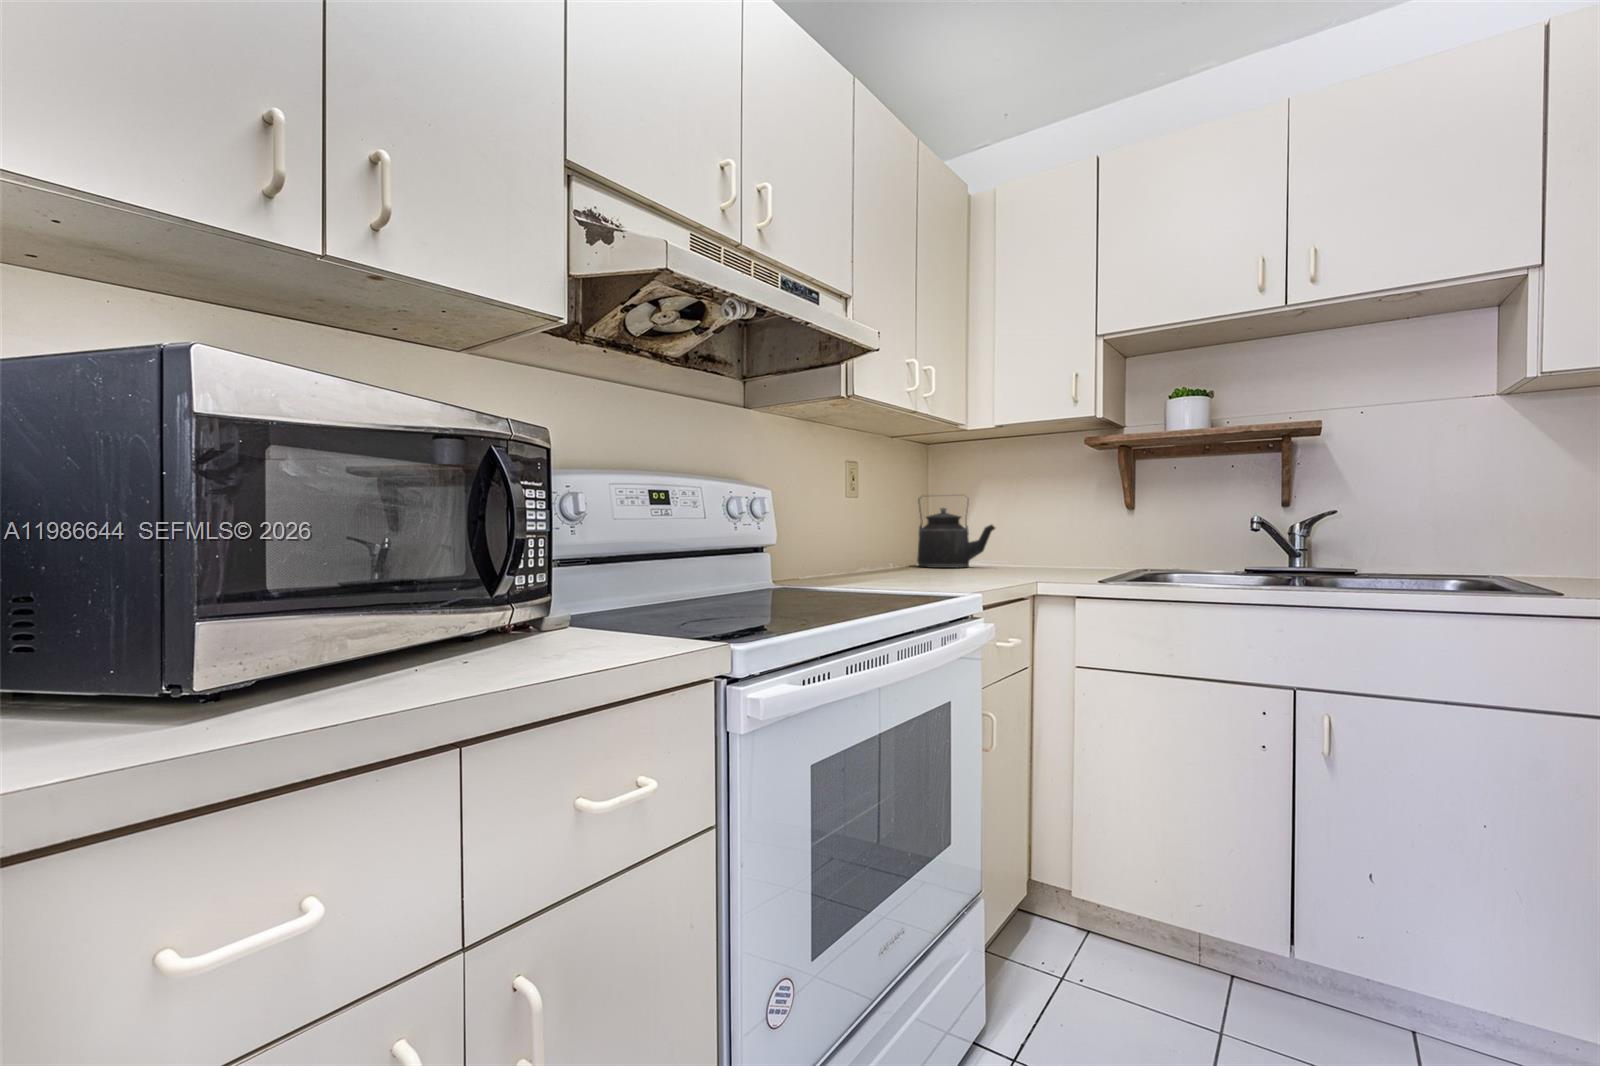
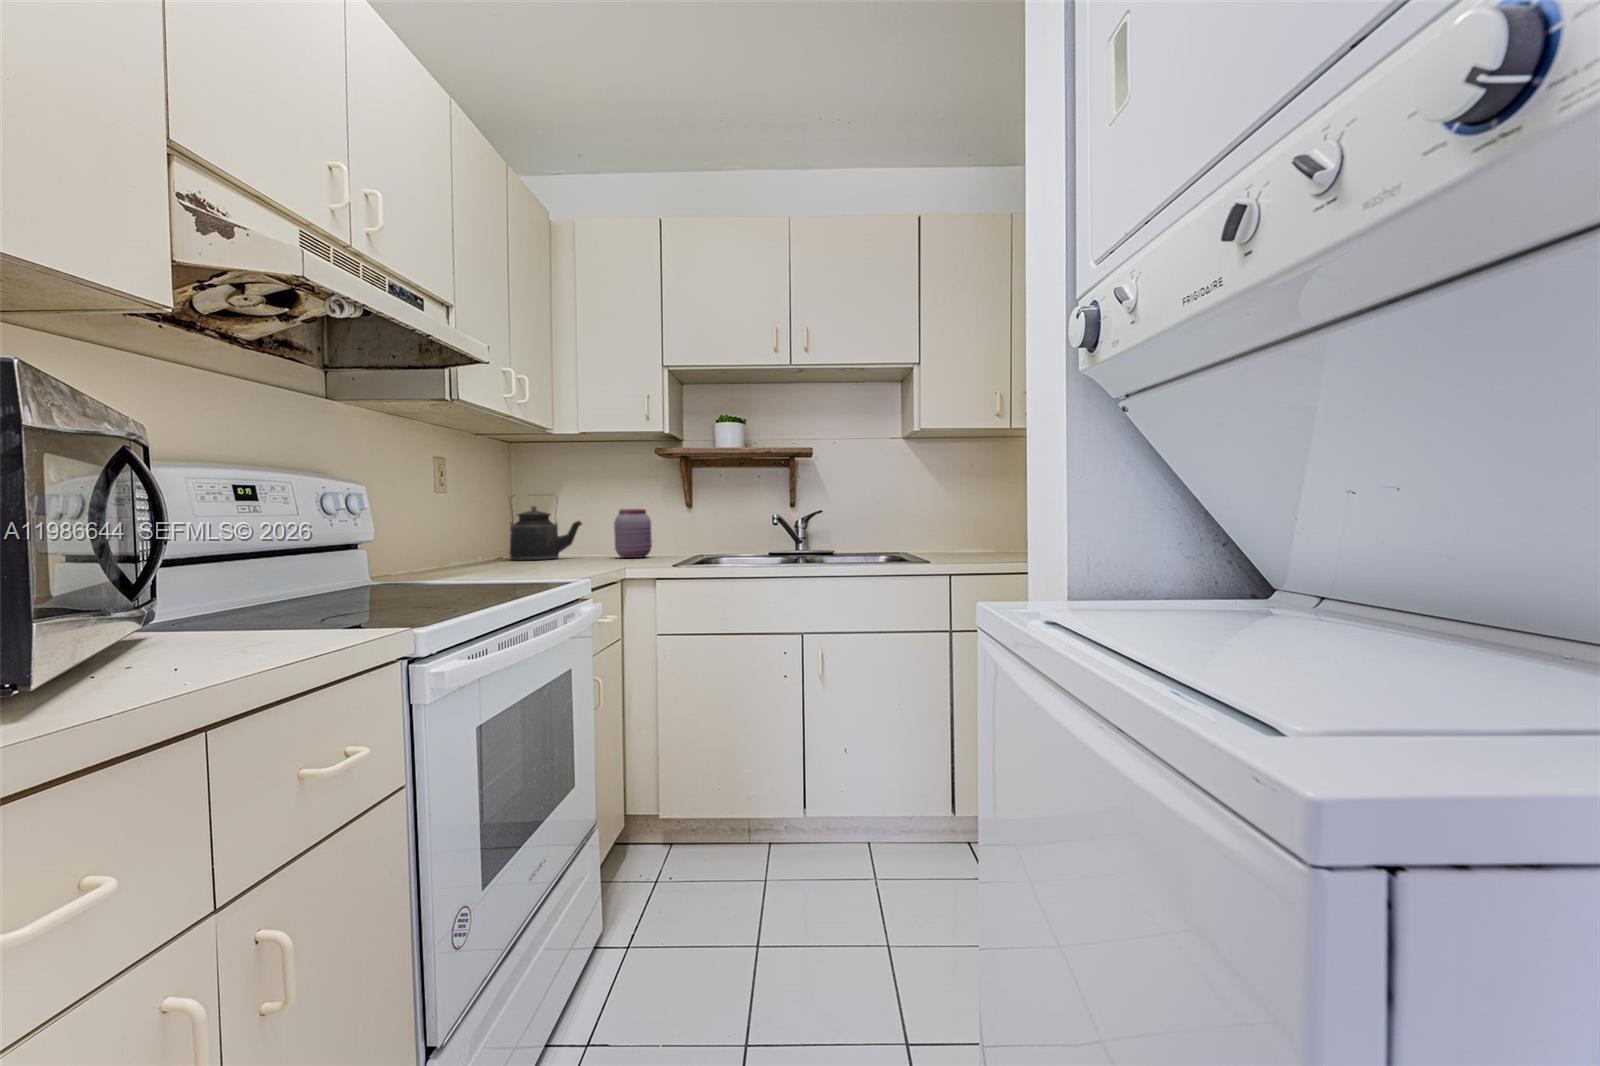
jar: none [1032,511,1078,570] -> present [614,509,652,558]

